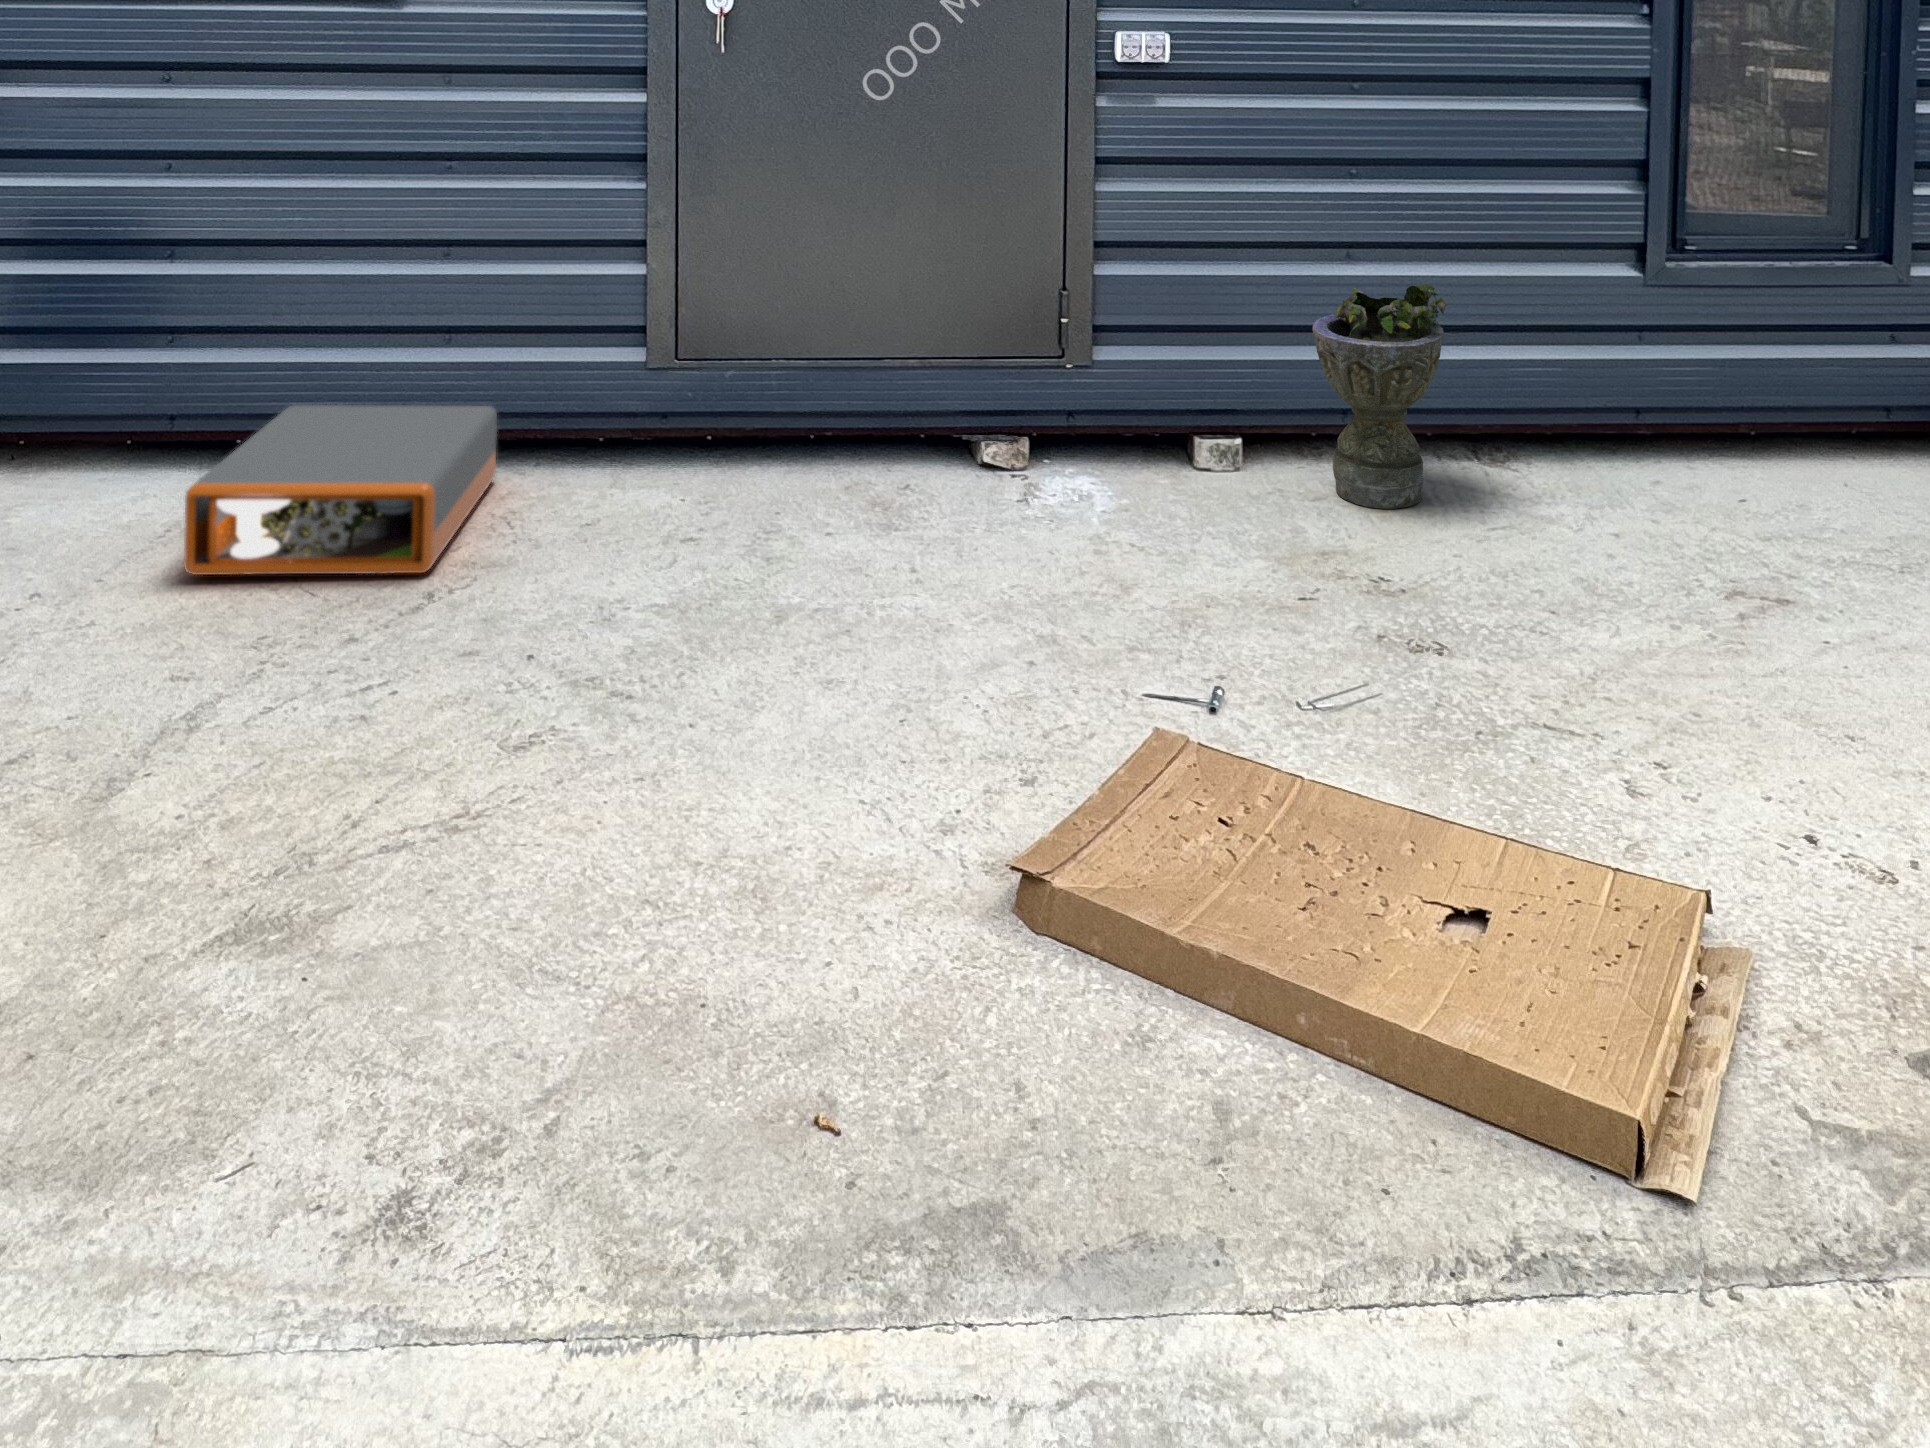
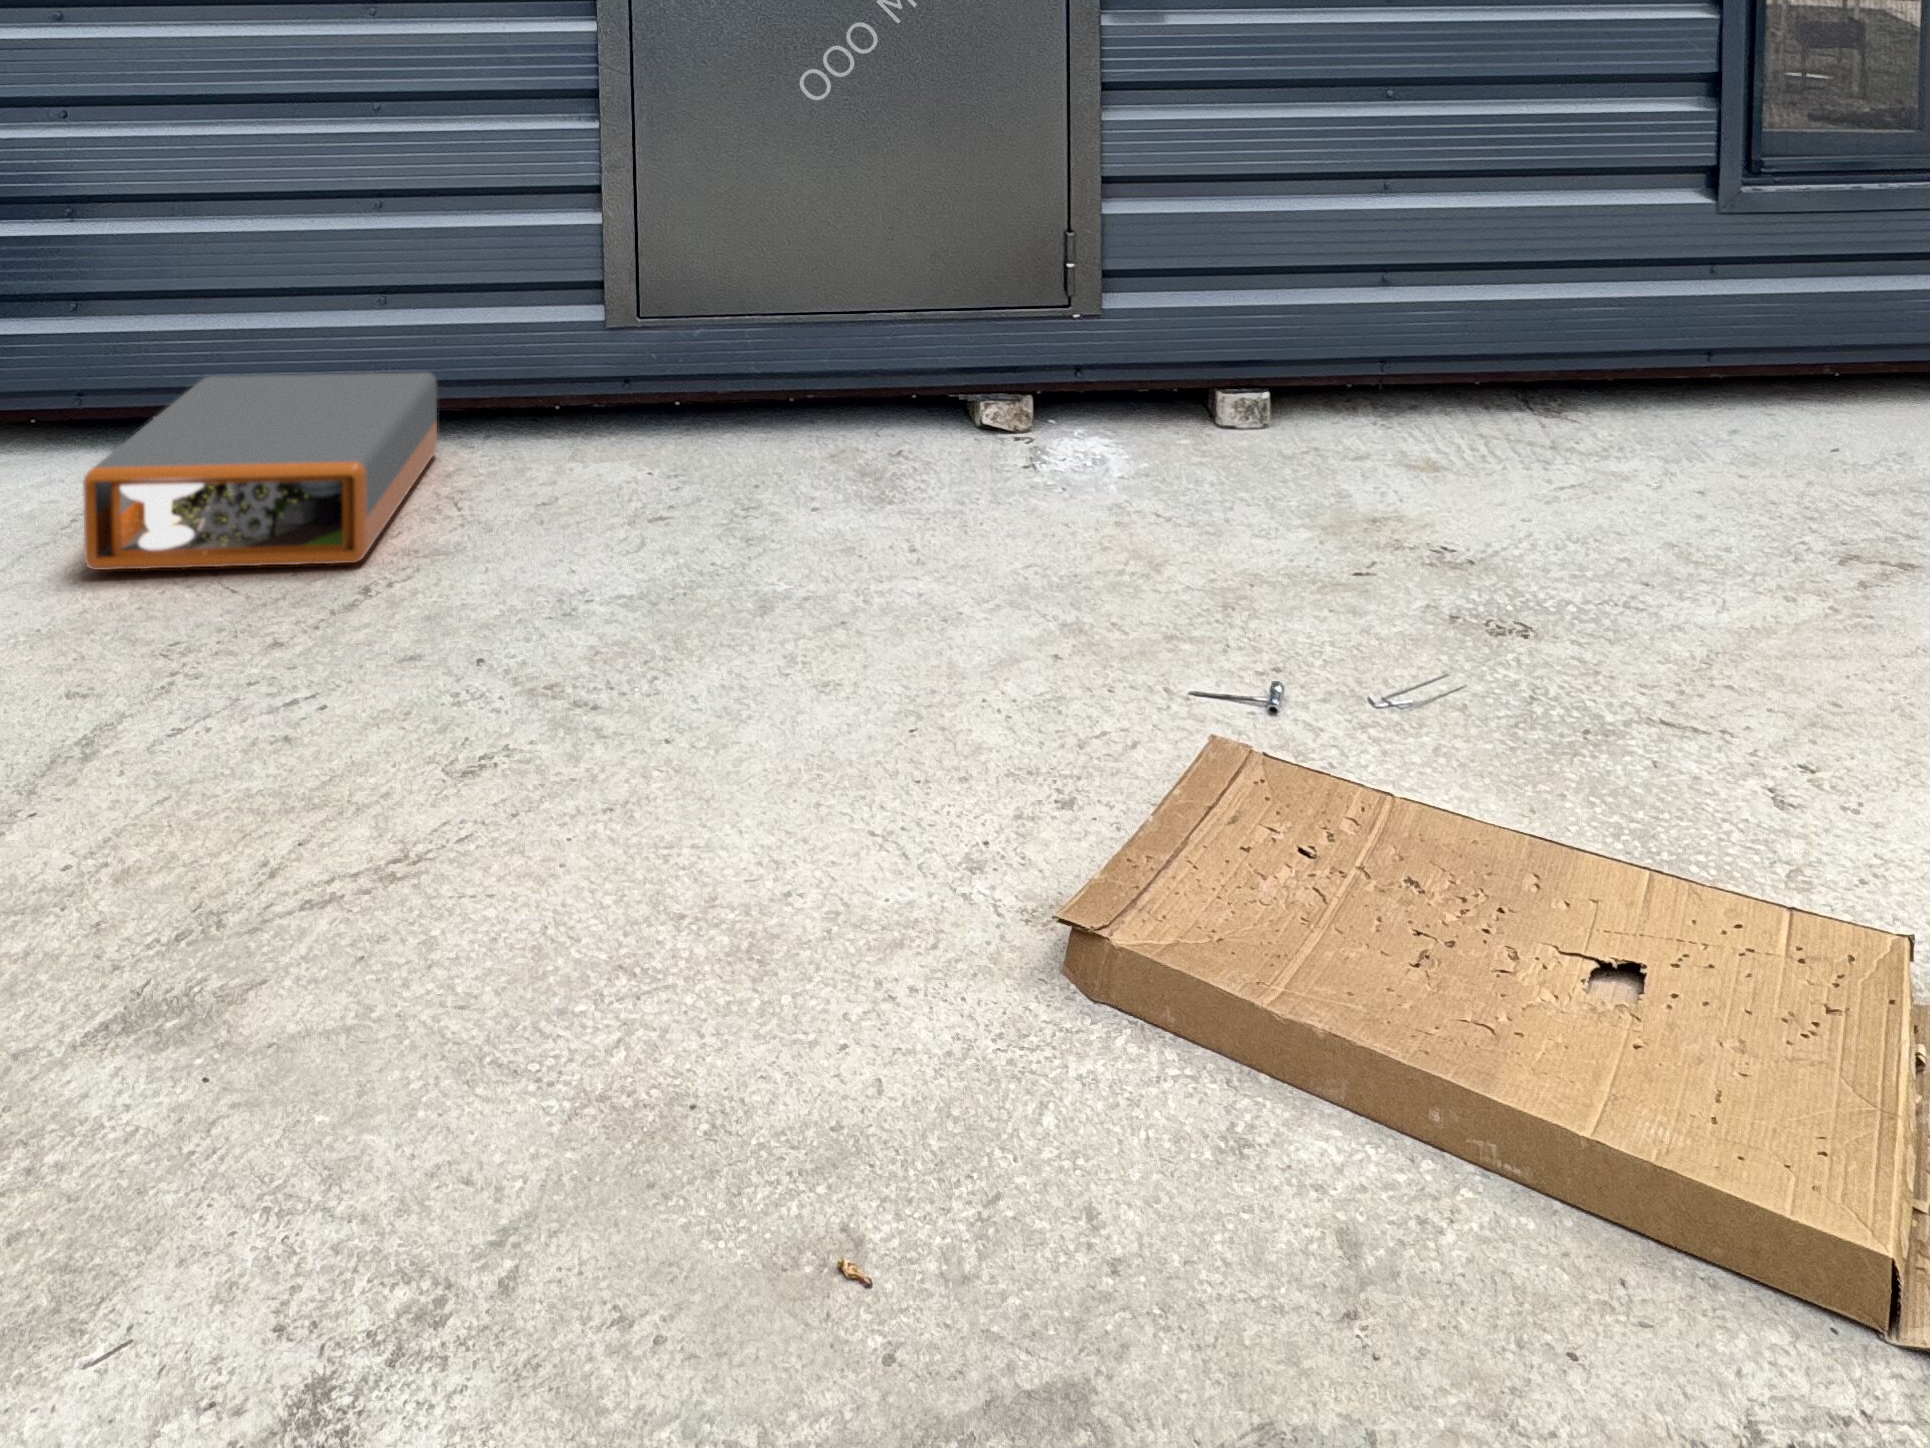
planter: present [1312,283,1446,509] -> none [1345,216,1496,468]

